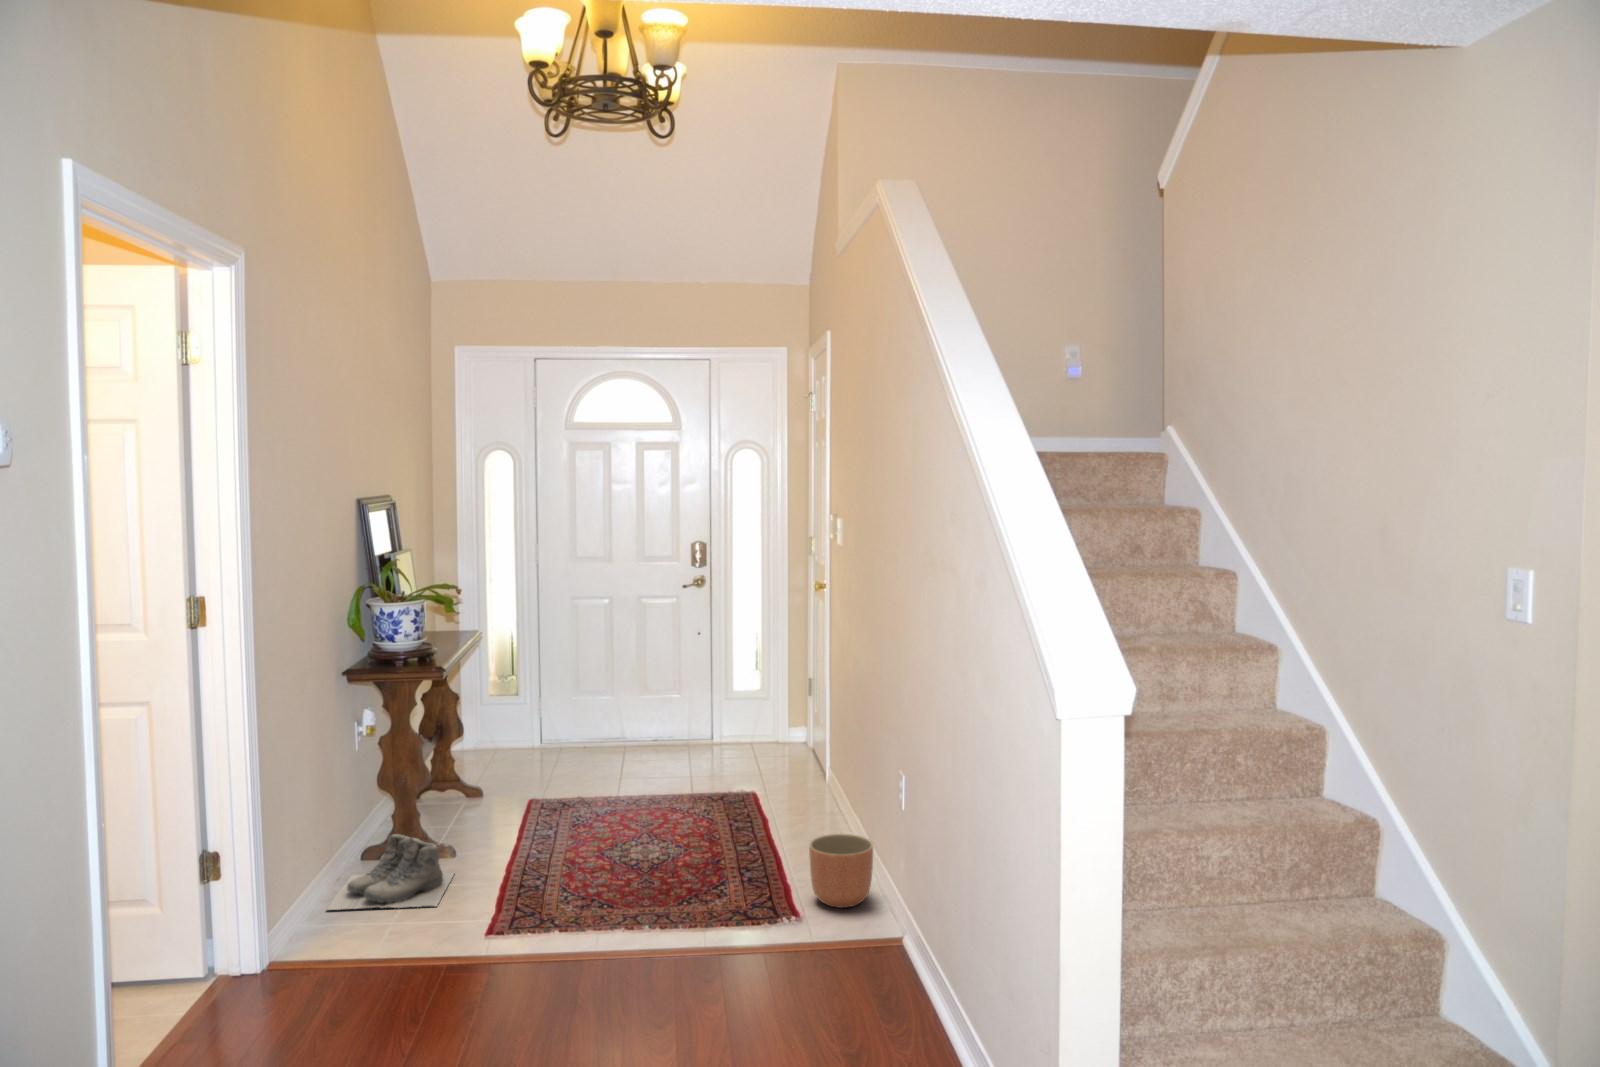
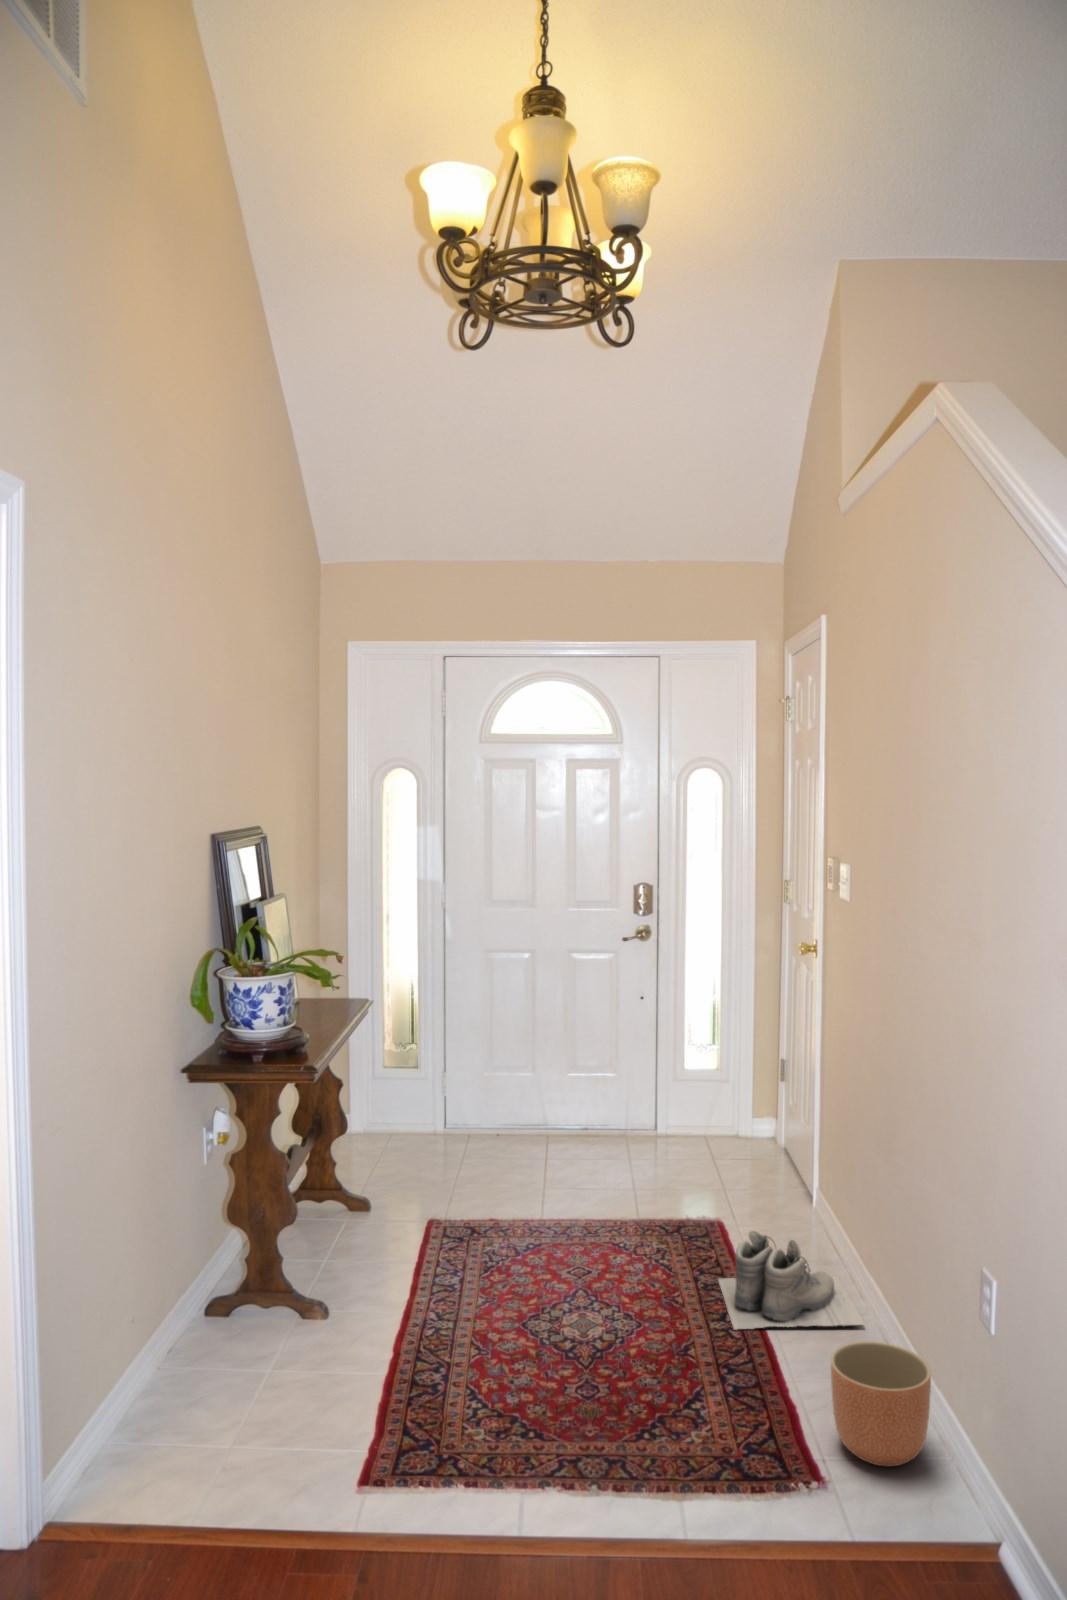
boots: present [327,834,454,910] -> present [718,1231,864,1330]

